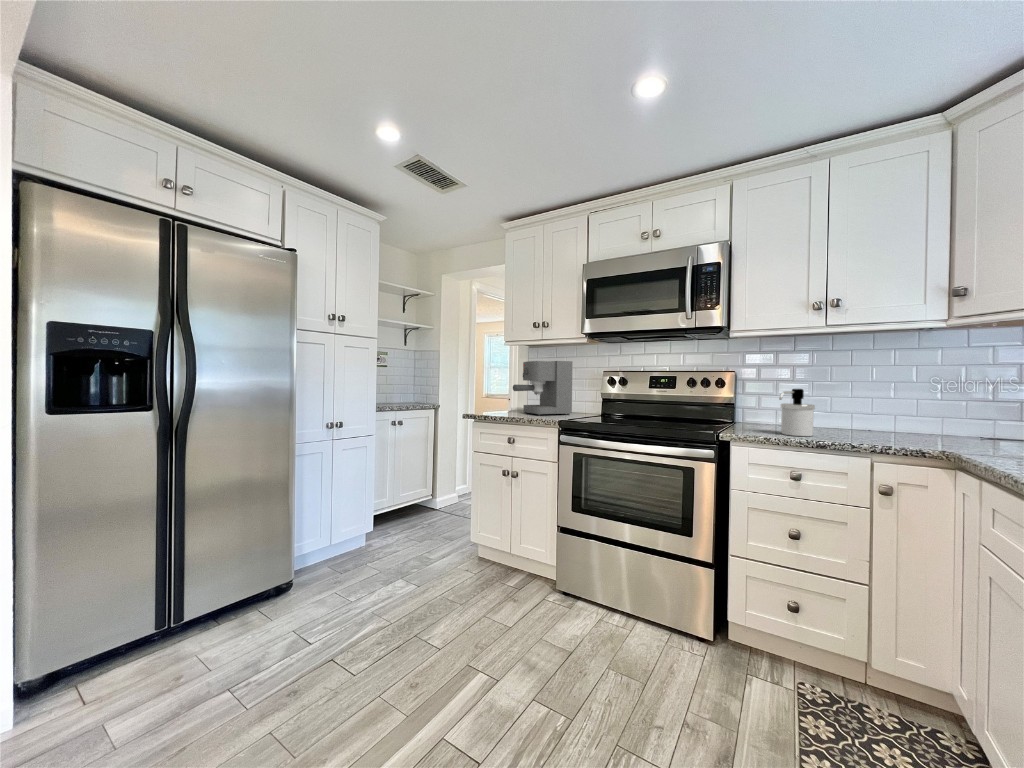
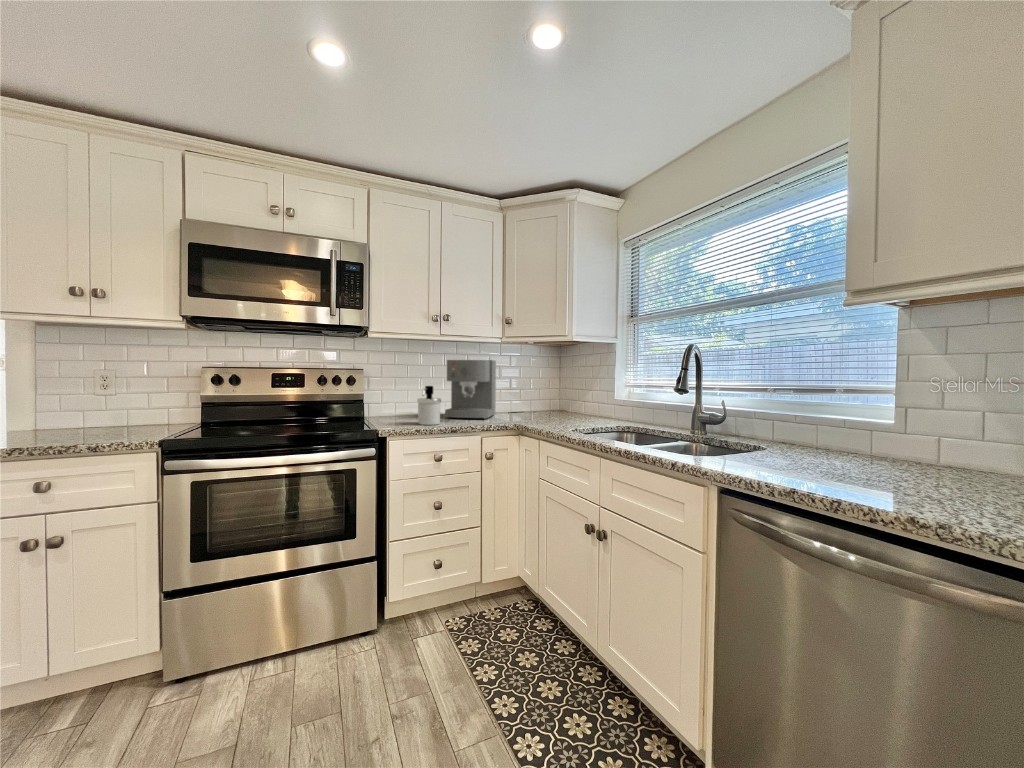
coffee maker: present [513,361,573,415] -> present [445,360,496,419]

